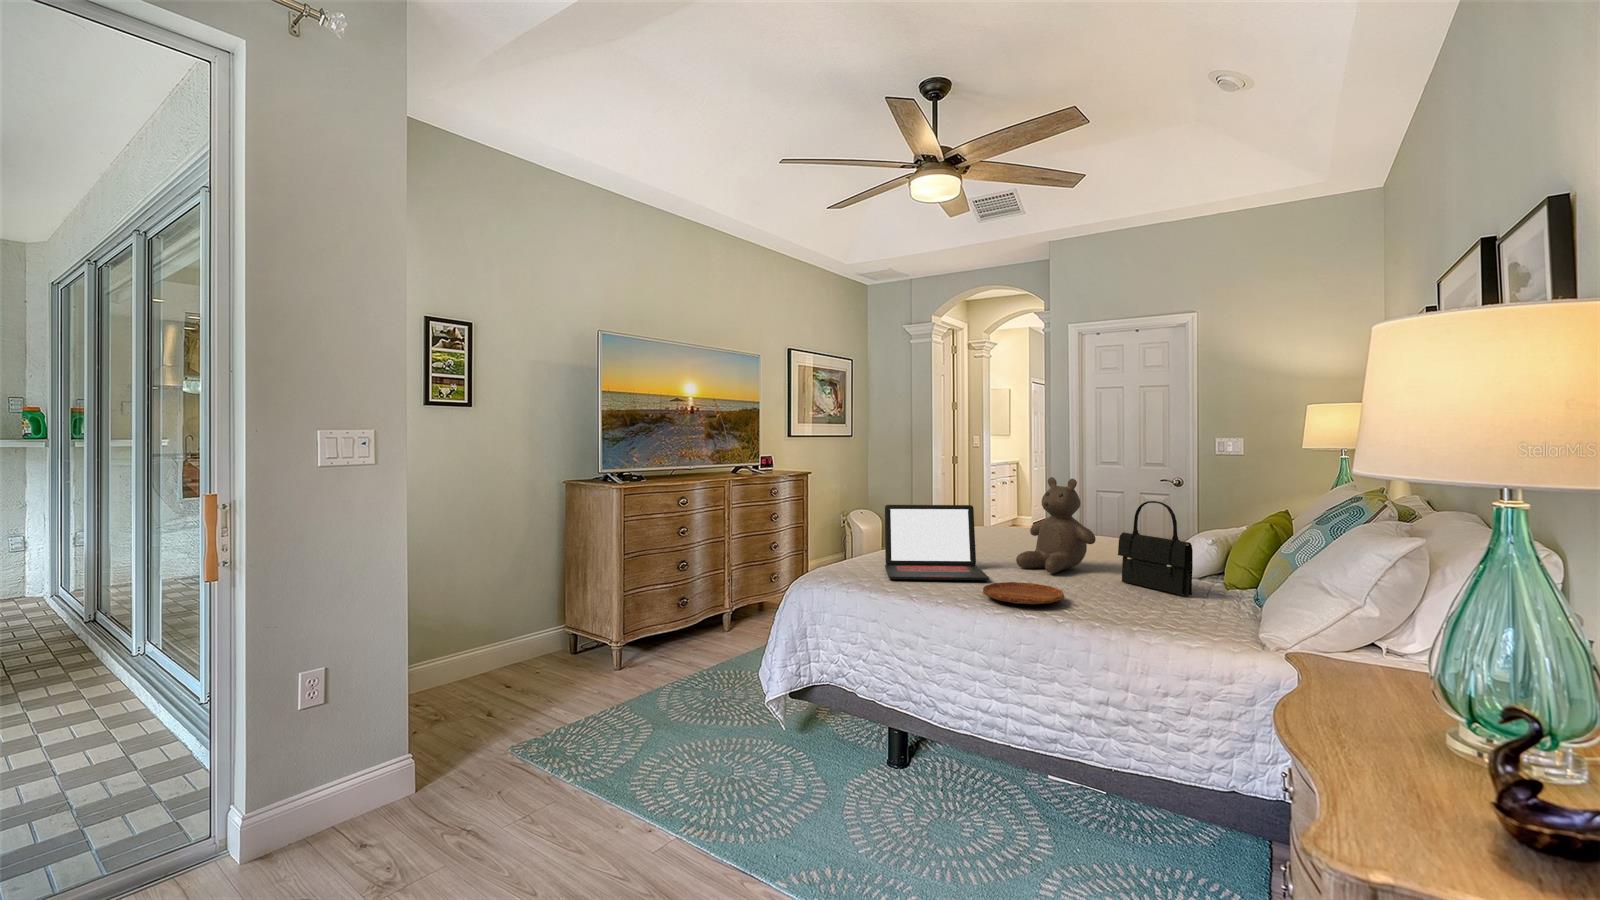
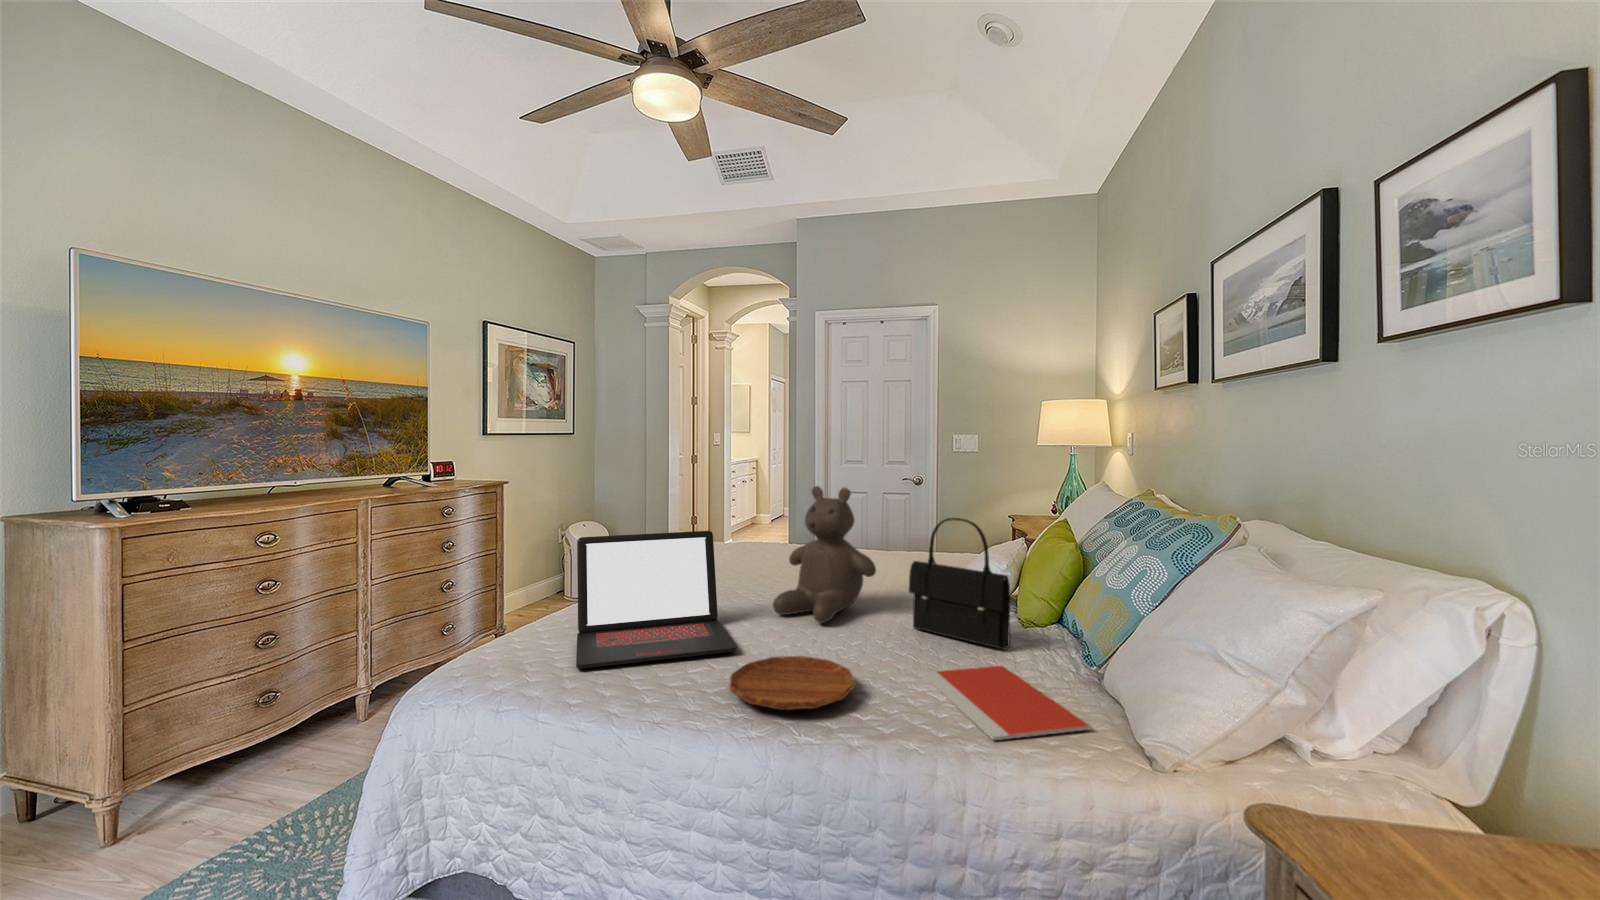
notebook: none [1116,600,1219,630] -> present [923,666,1091,740]

